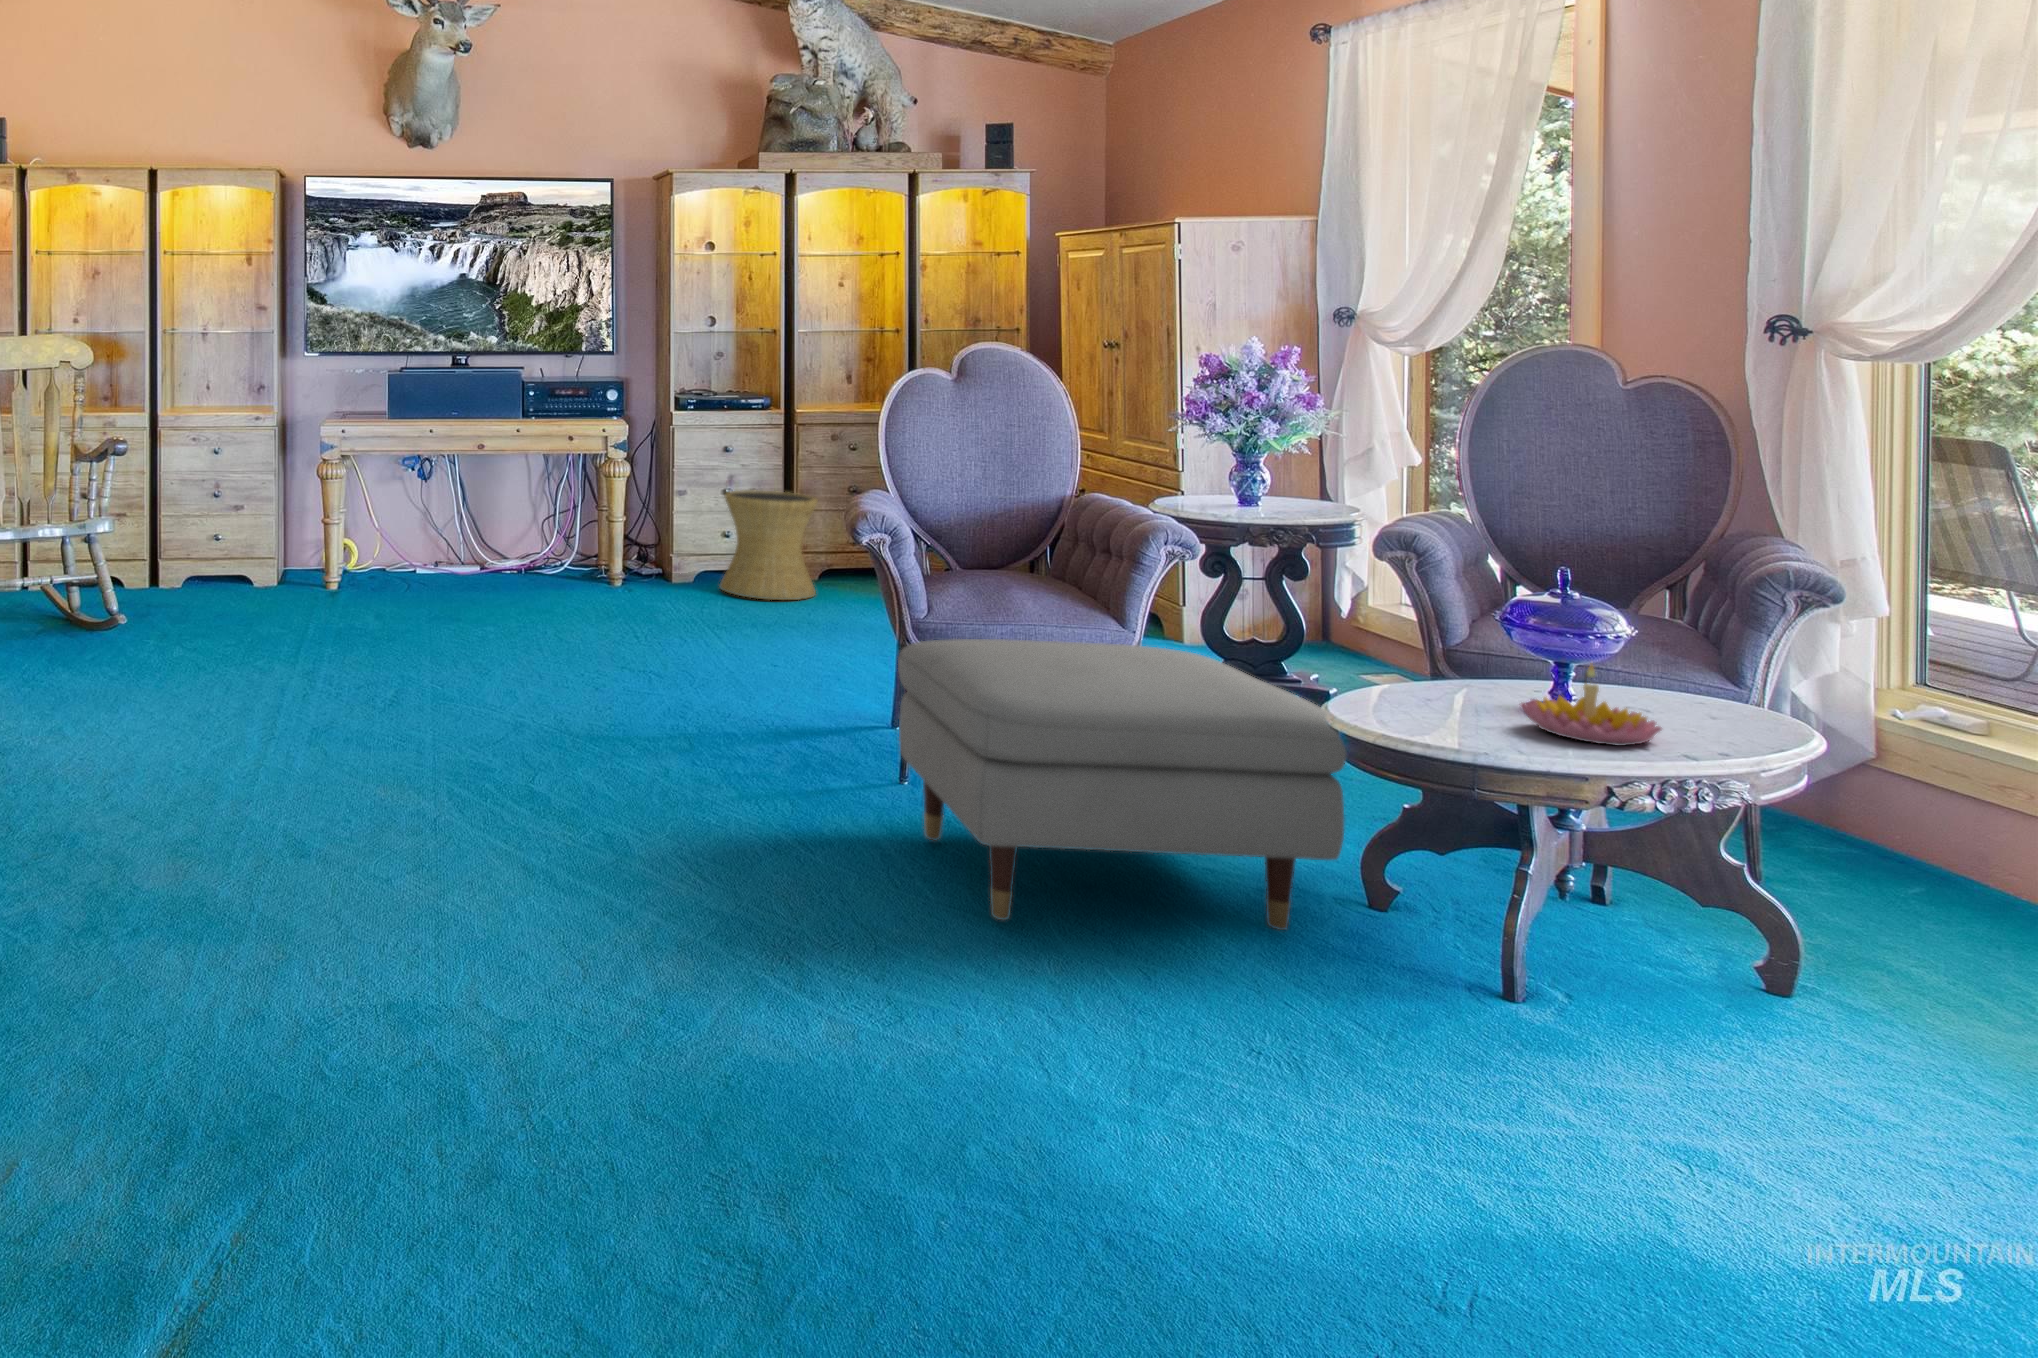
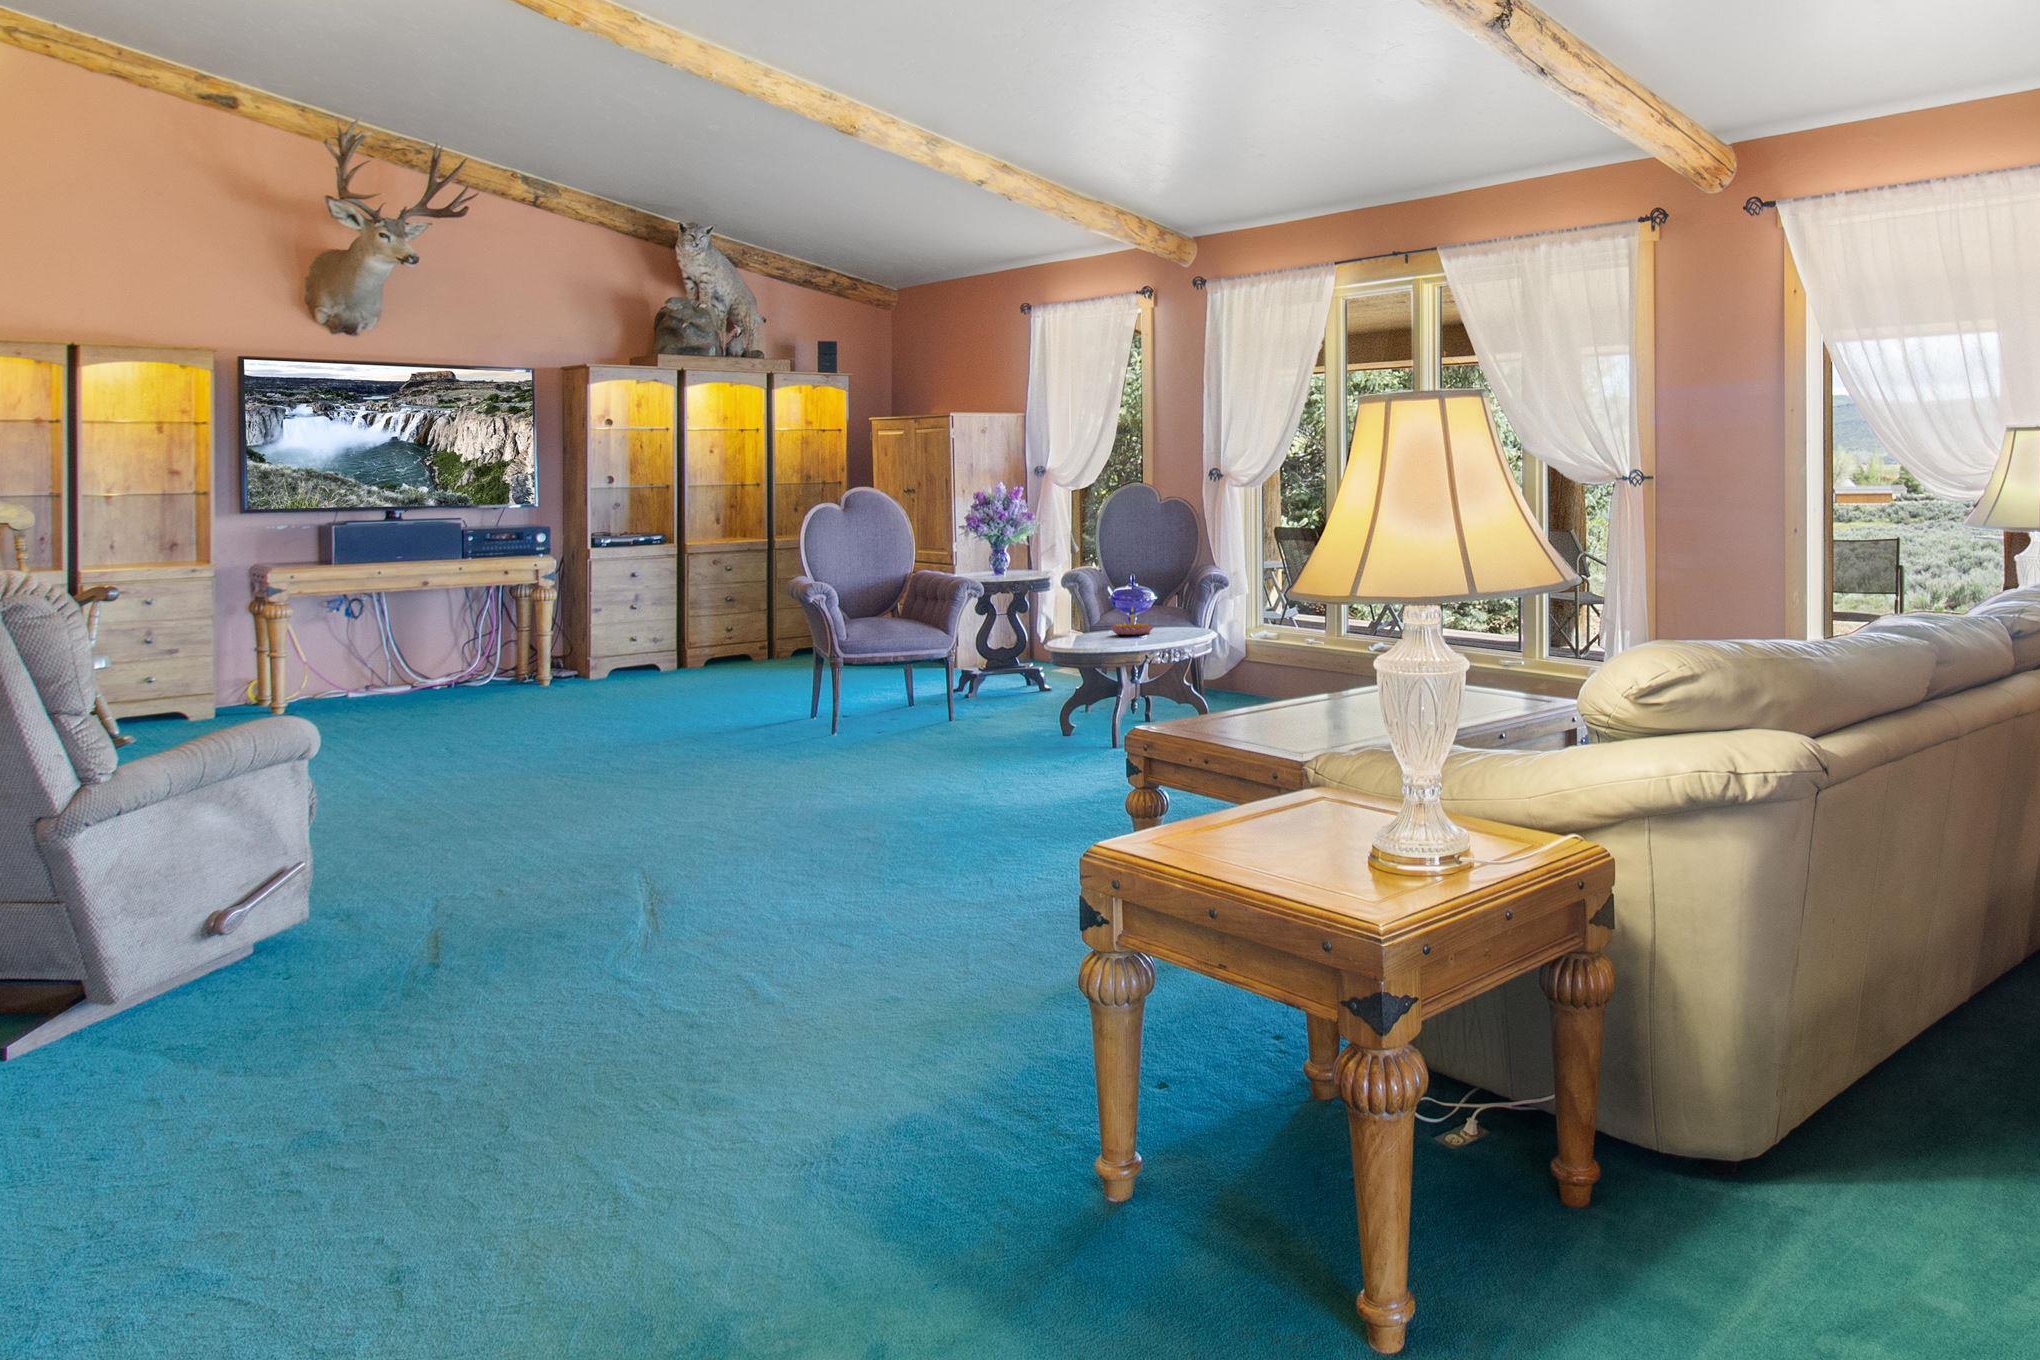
side table: present [720,490,818,600] -> none [639,603,715,679]
ottoman: present [898,639,1346,930] -> none [854,632,1053,752]

